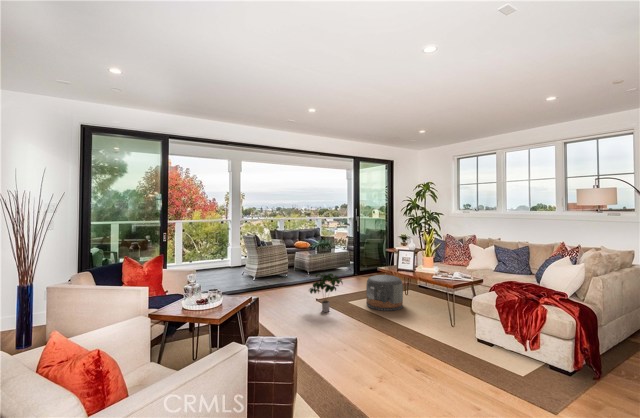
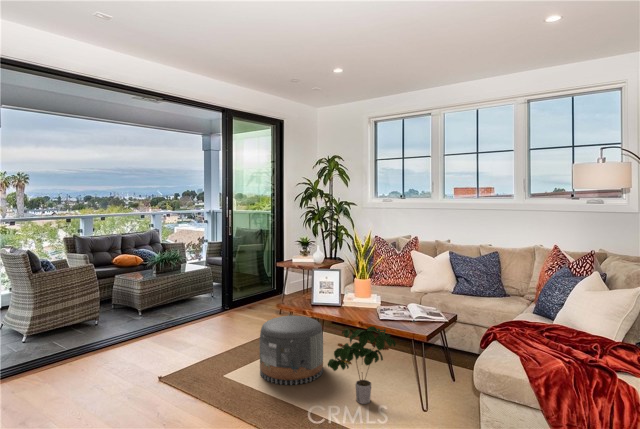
potted plant: present [310,274,343,312] -> present [328,326,396,404]

